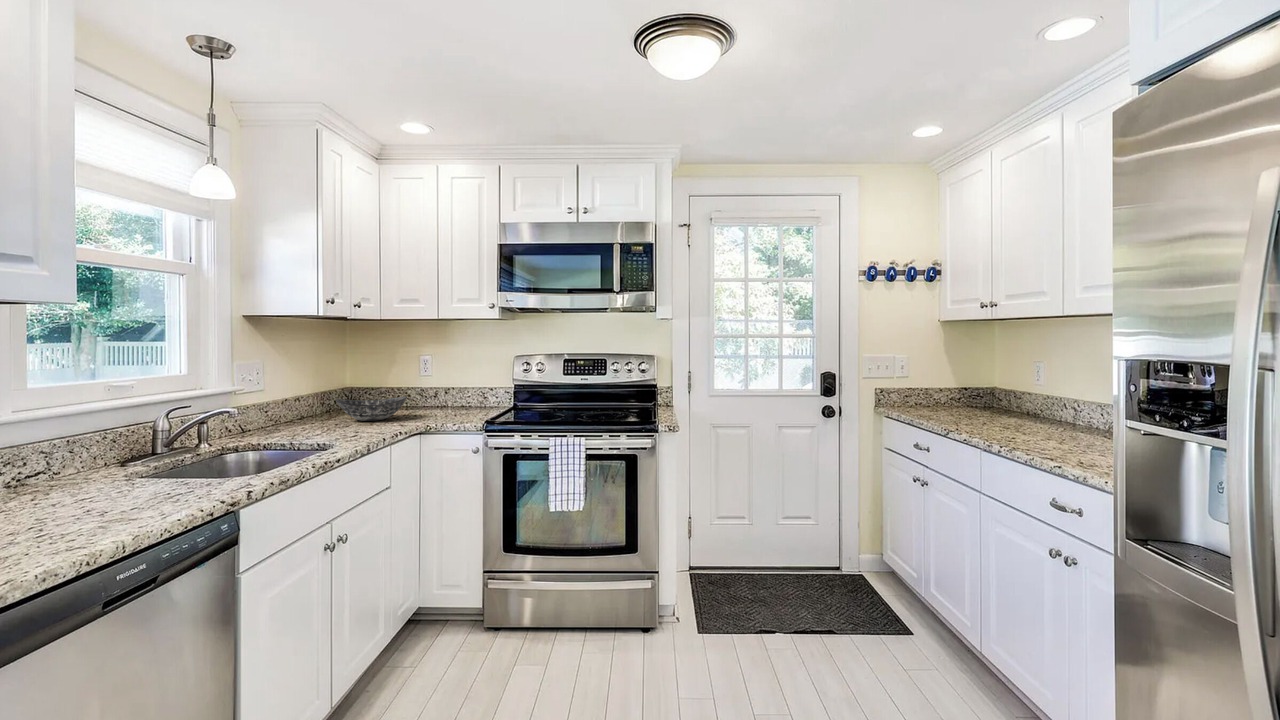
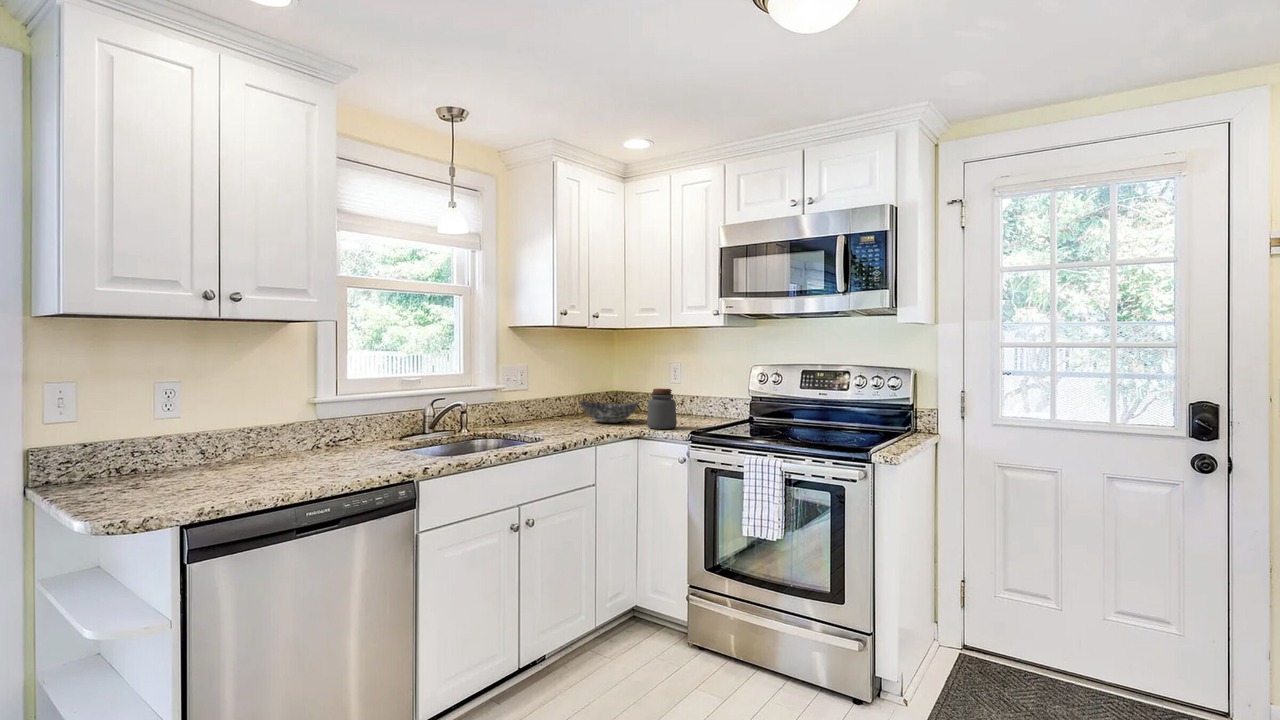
jar: none [427,381,458,422] -> present [647,389,677,429]

